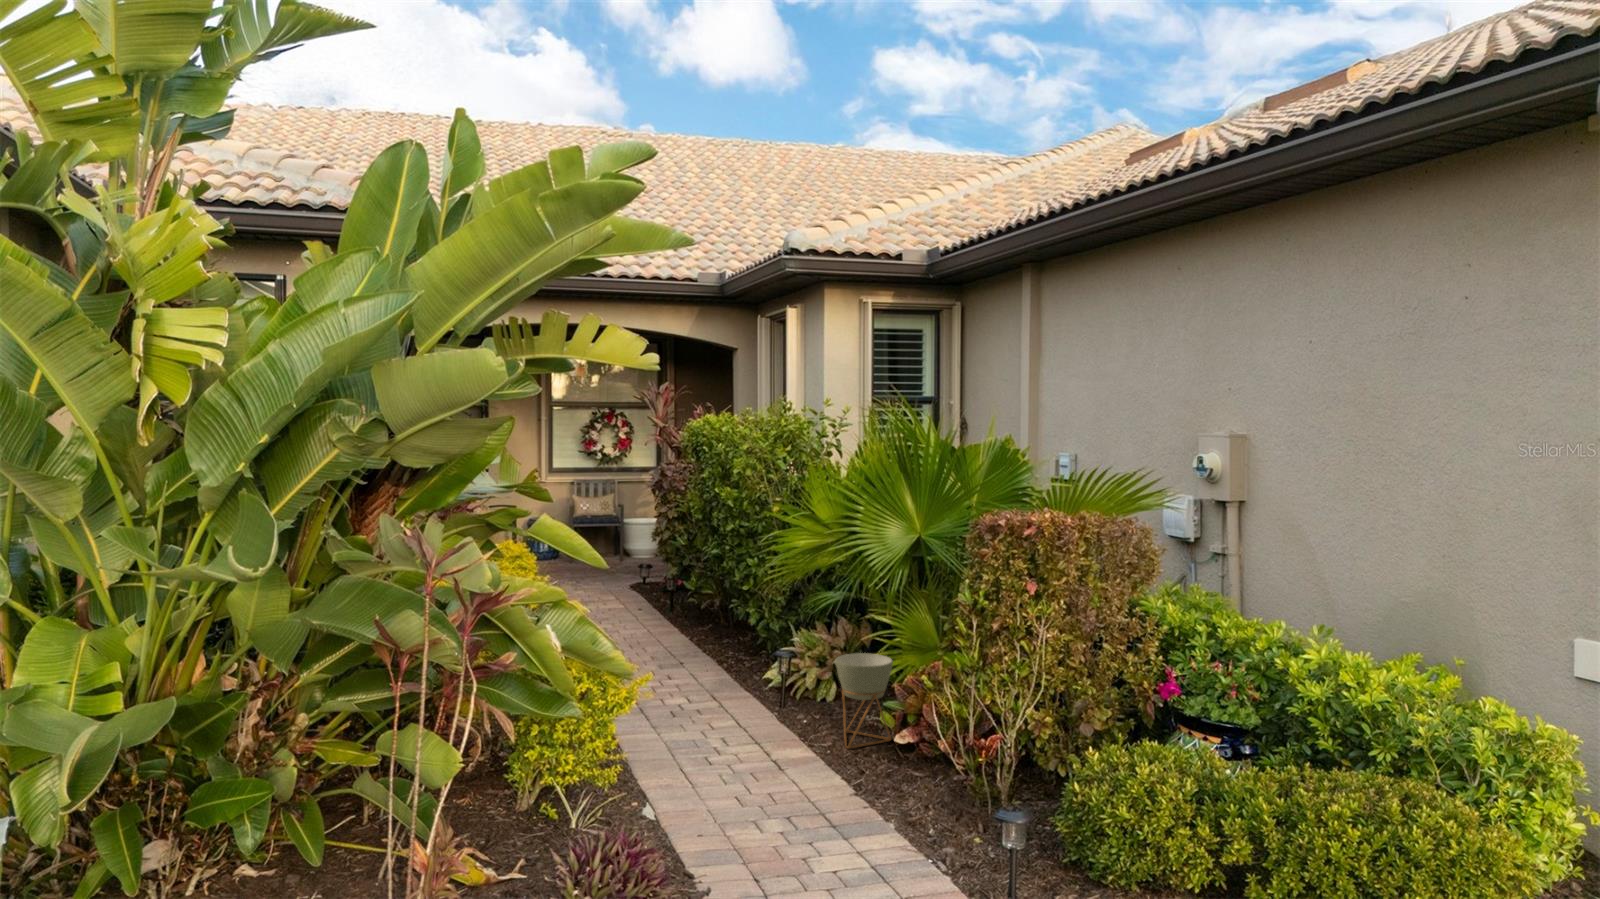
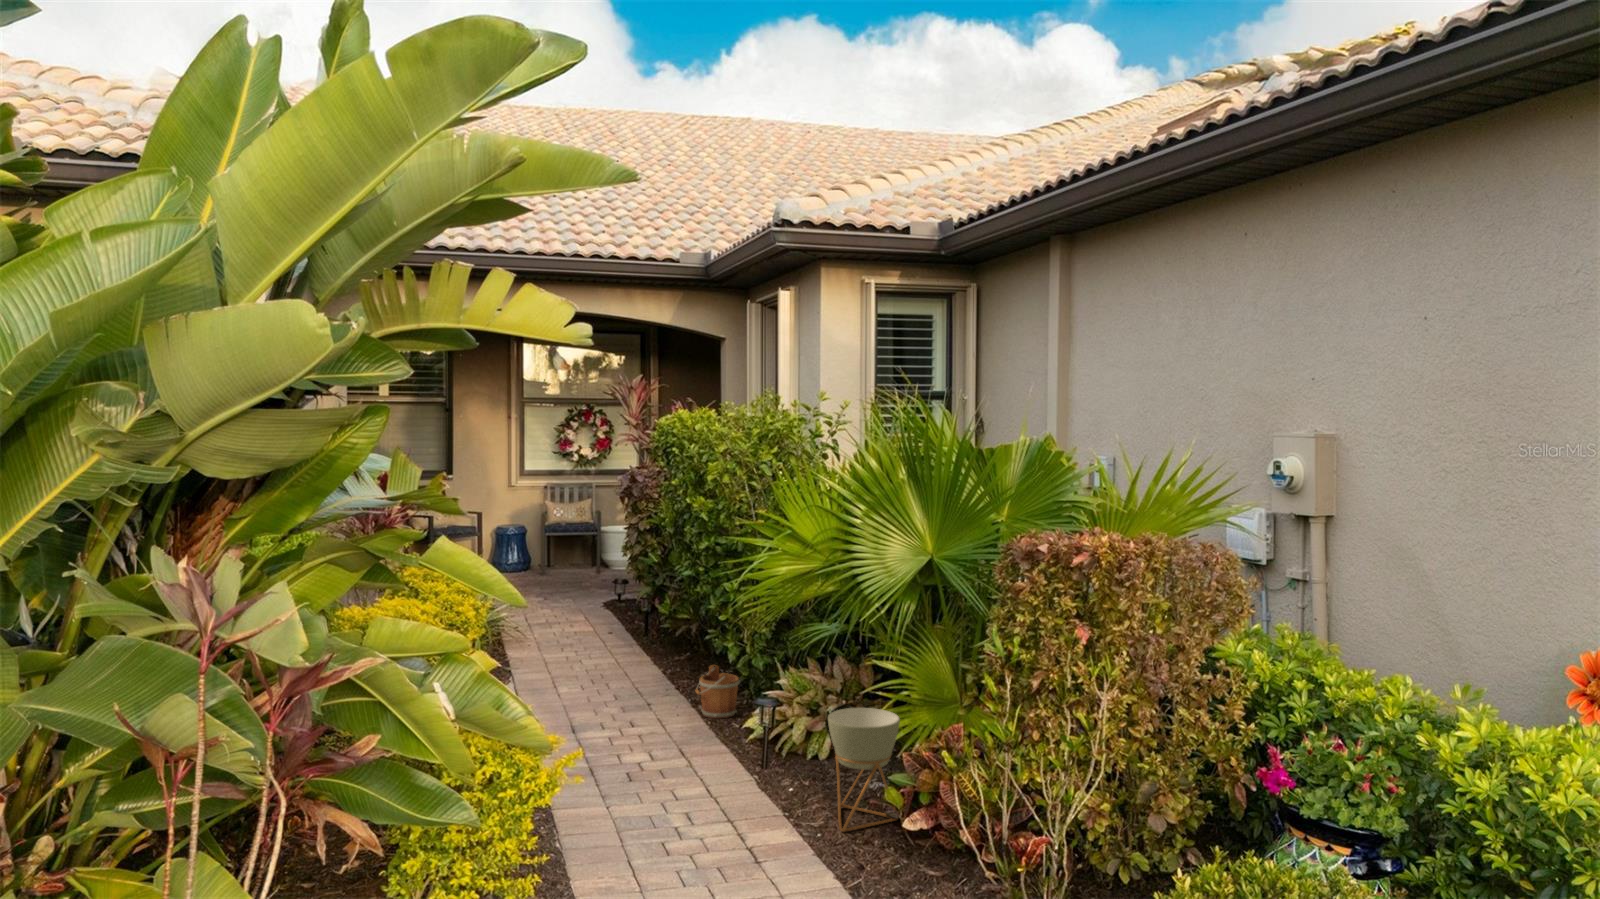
bucket: none [723,627,760,671] -> present [695,665,739,719]

